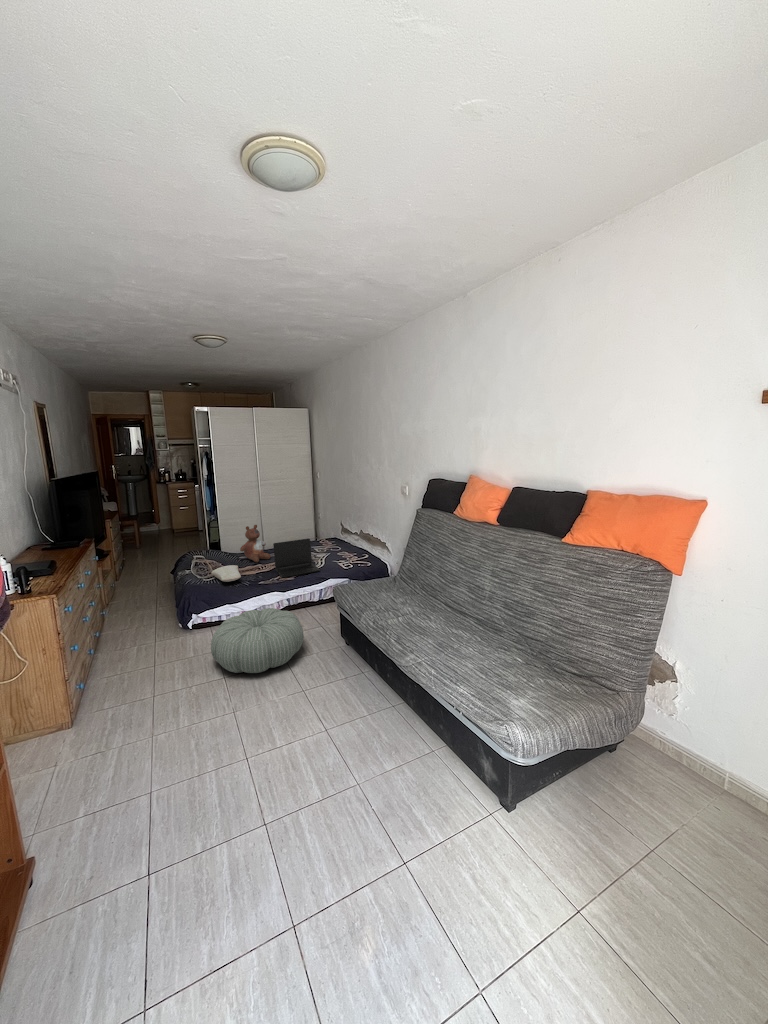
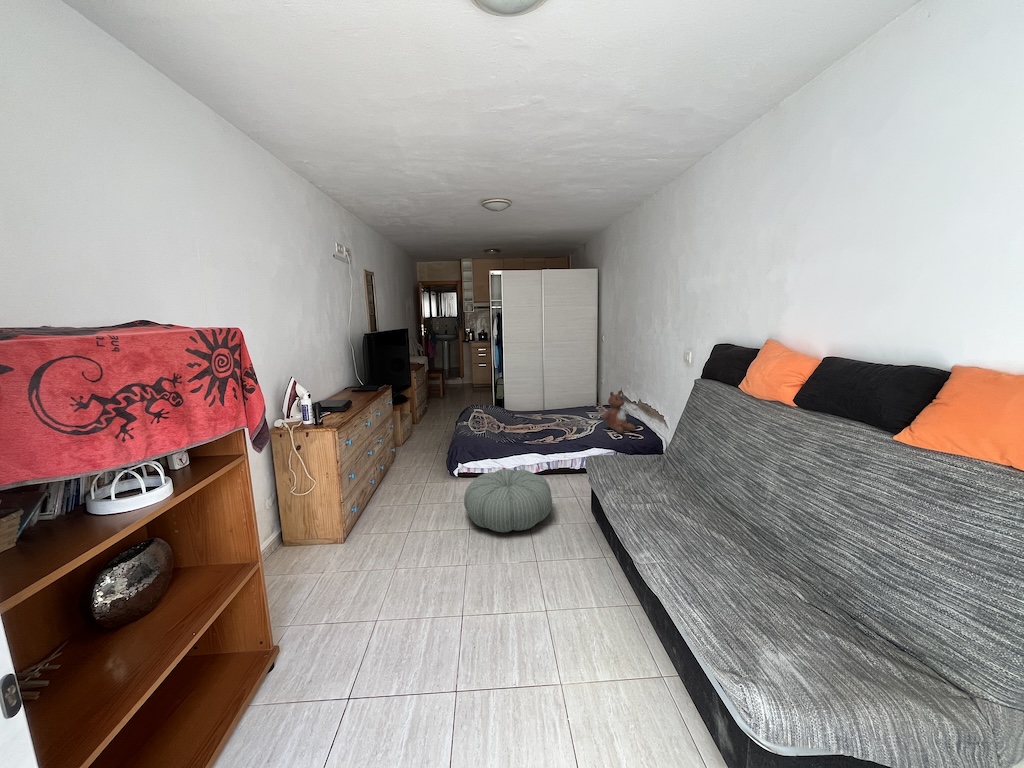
stuffed bear: present [240,525,271,562] -> present [603,391,635,433]
laptop: present [273,539,320,577] -> none [541,403,585,440]
pillow: present [211,565,241,582] -> none [483,422,508,438]

